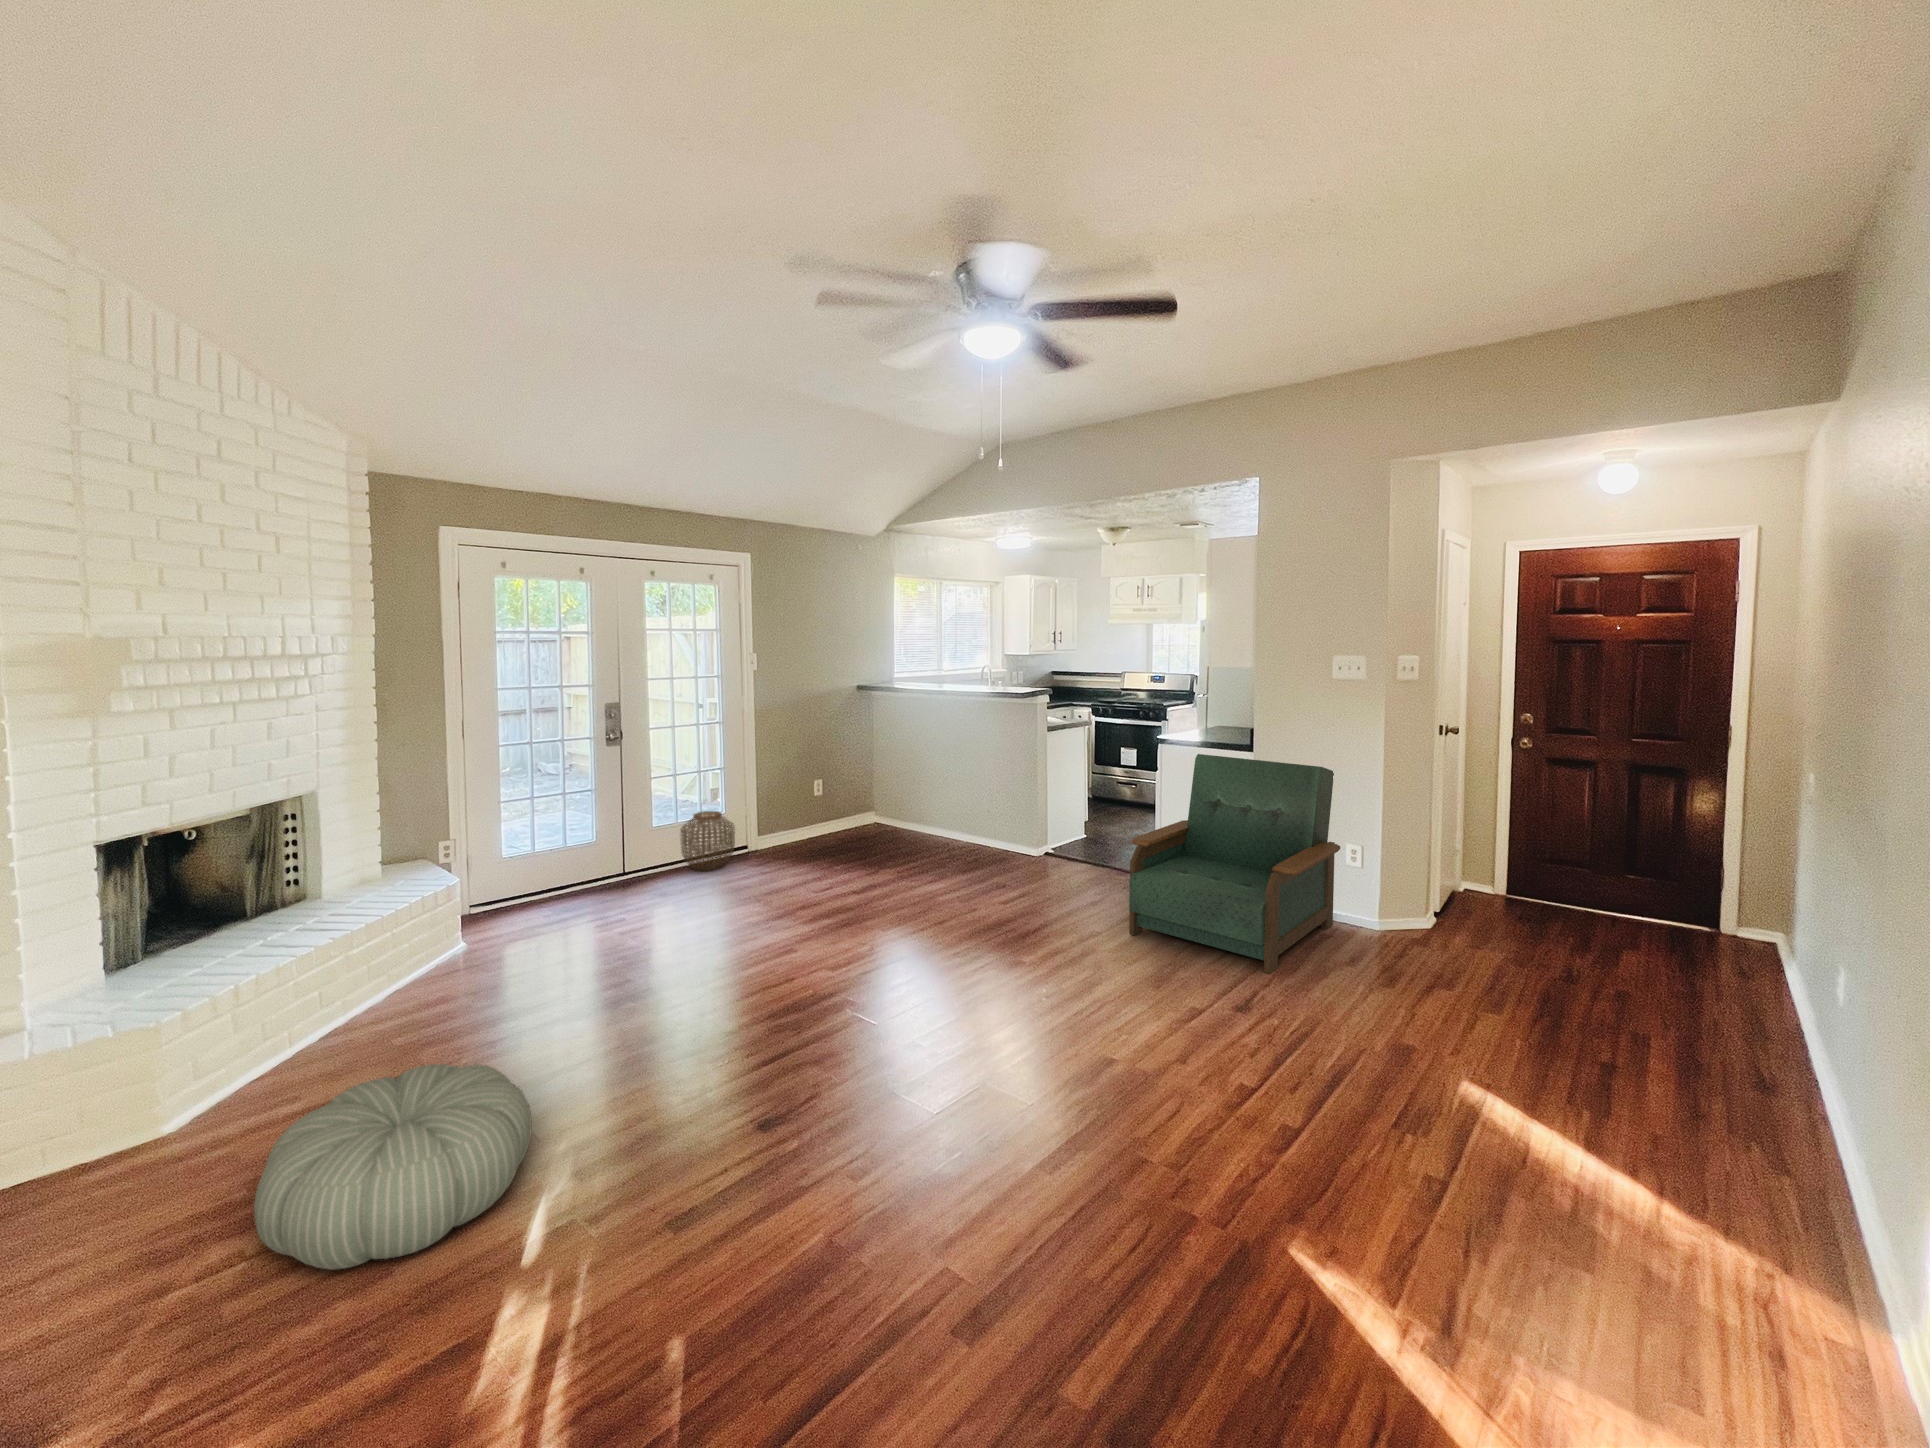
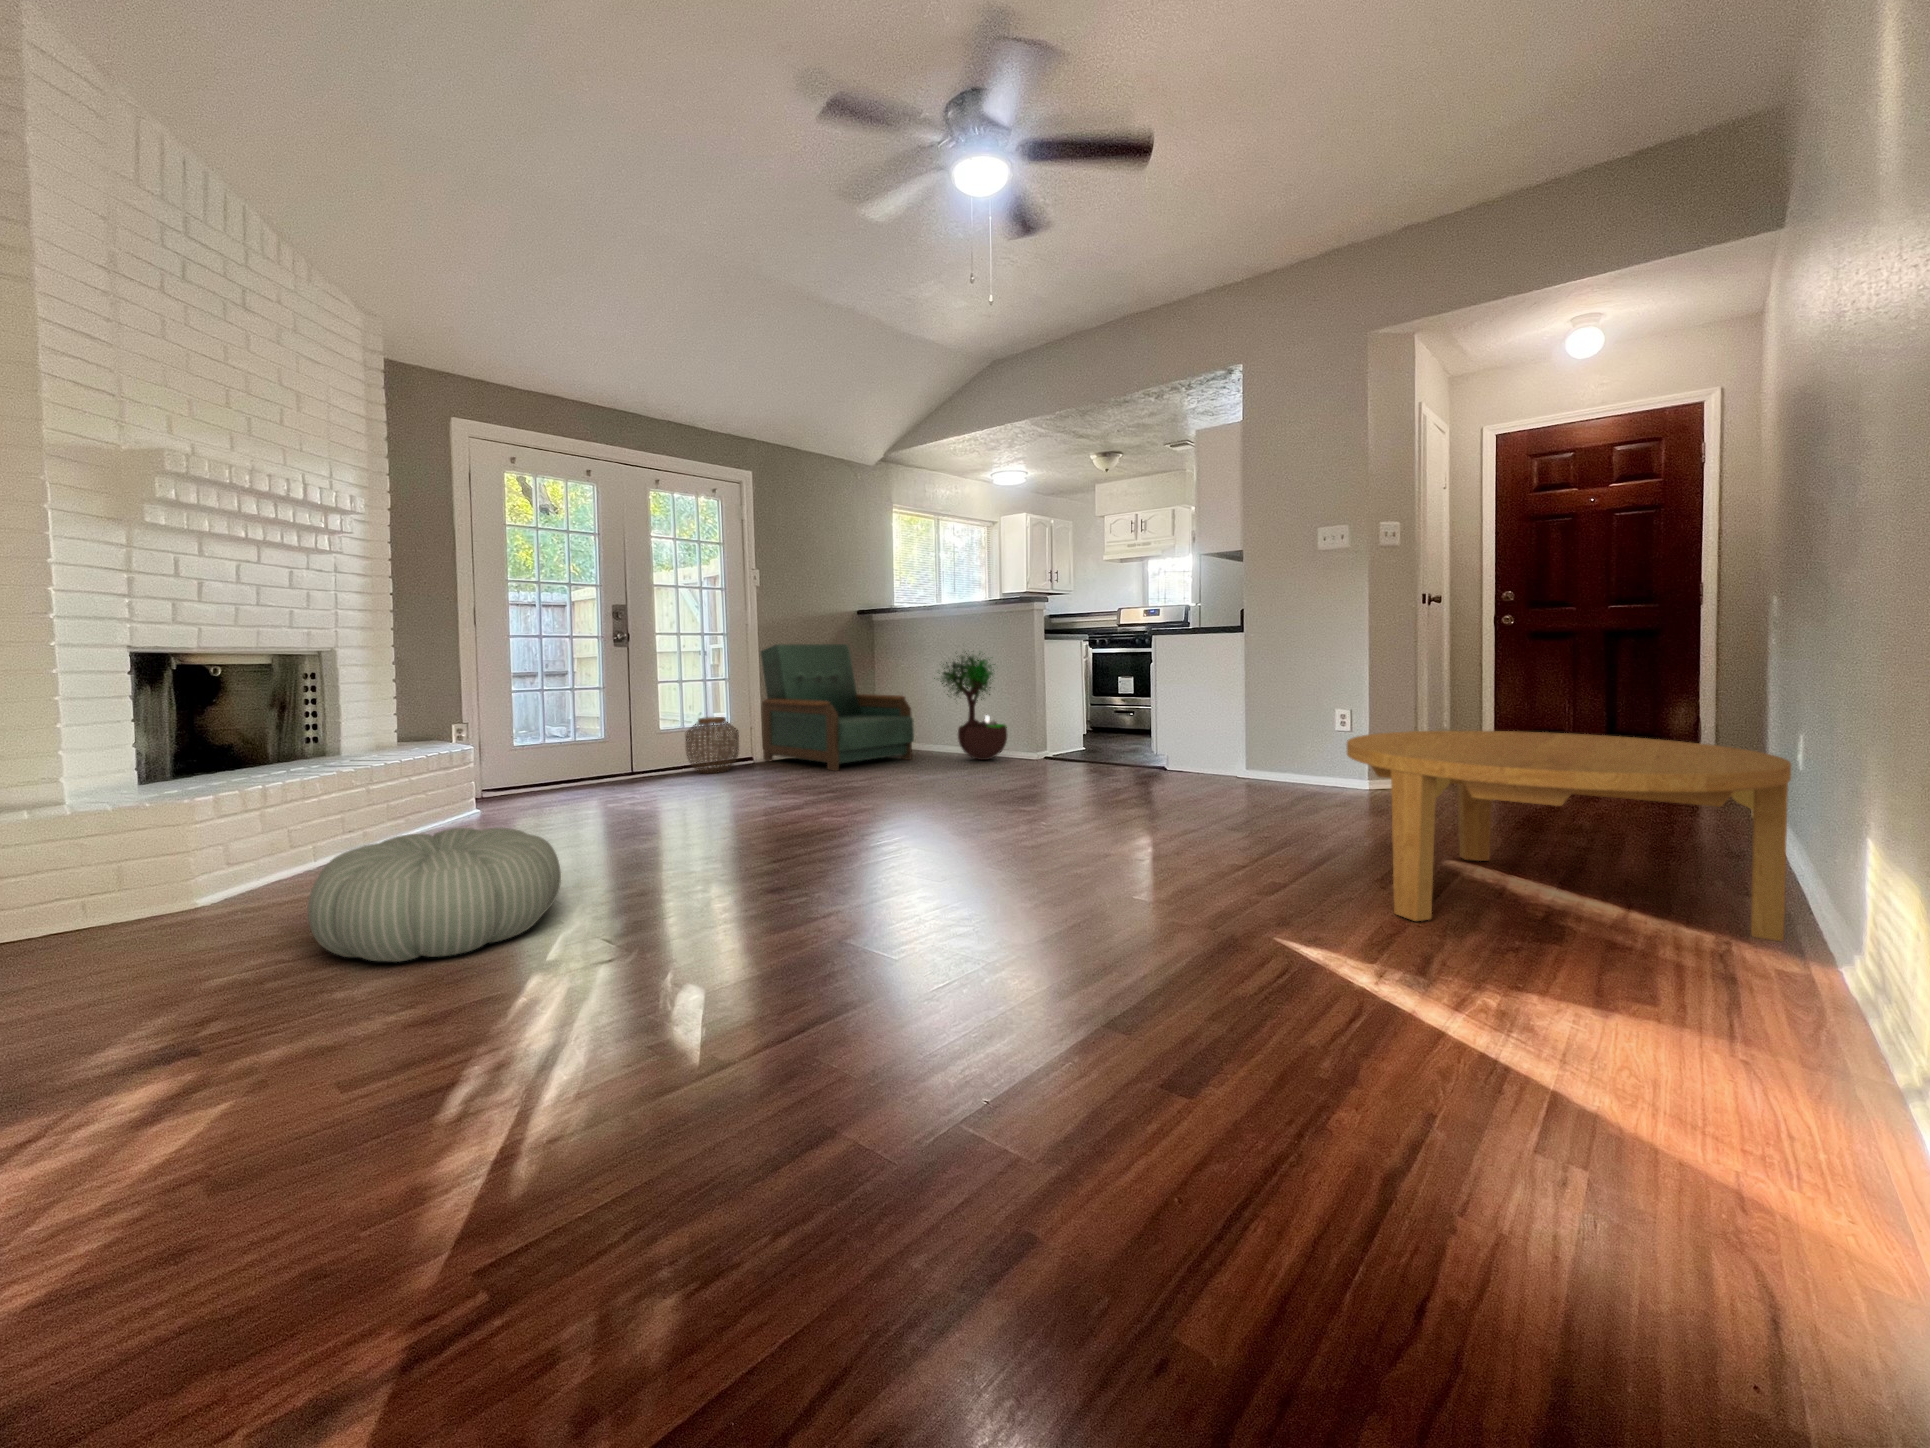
potted tree: none [932,737,1008,854] -> present [934,653,1007,760]
armchair: present [1129,754,1340,974] -> present [761,644,914,771]
coffee table: none [1367,944,1864,1280] -> present [1347,731,1791,941]

